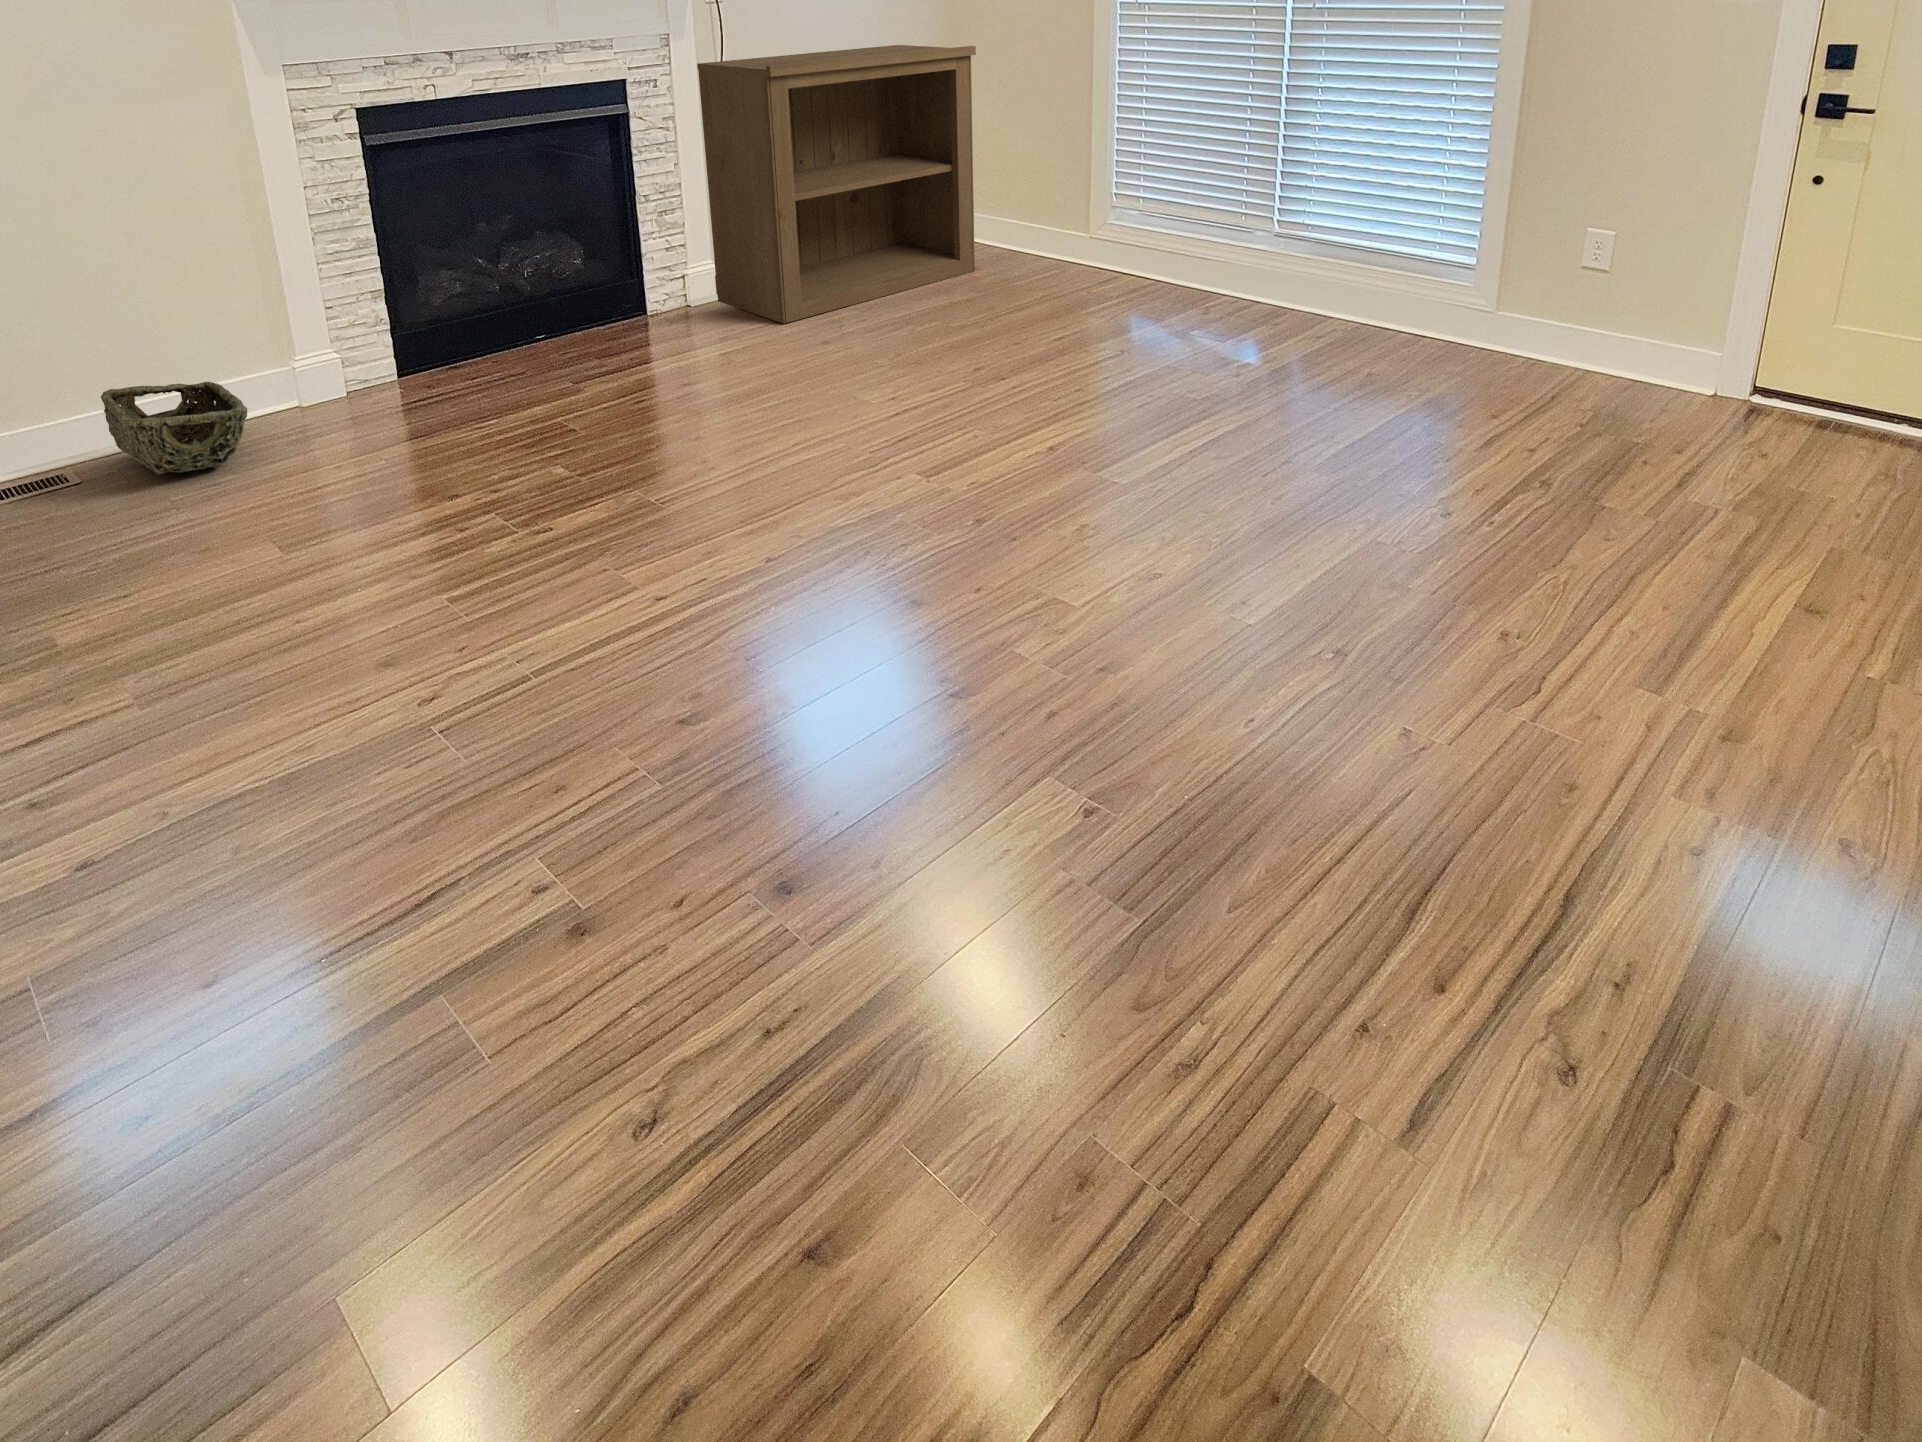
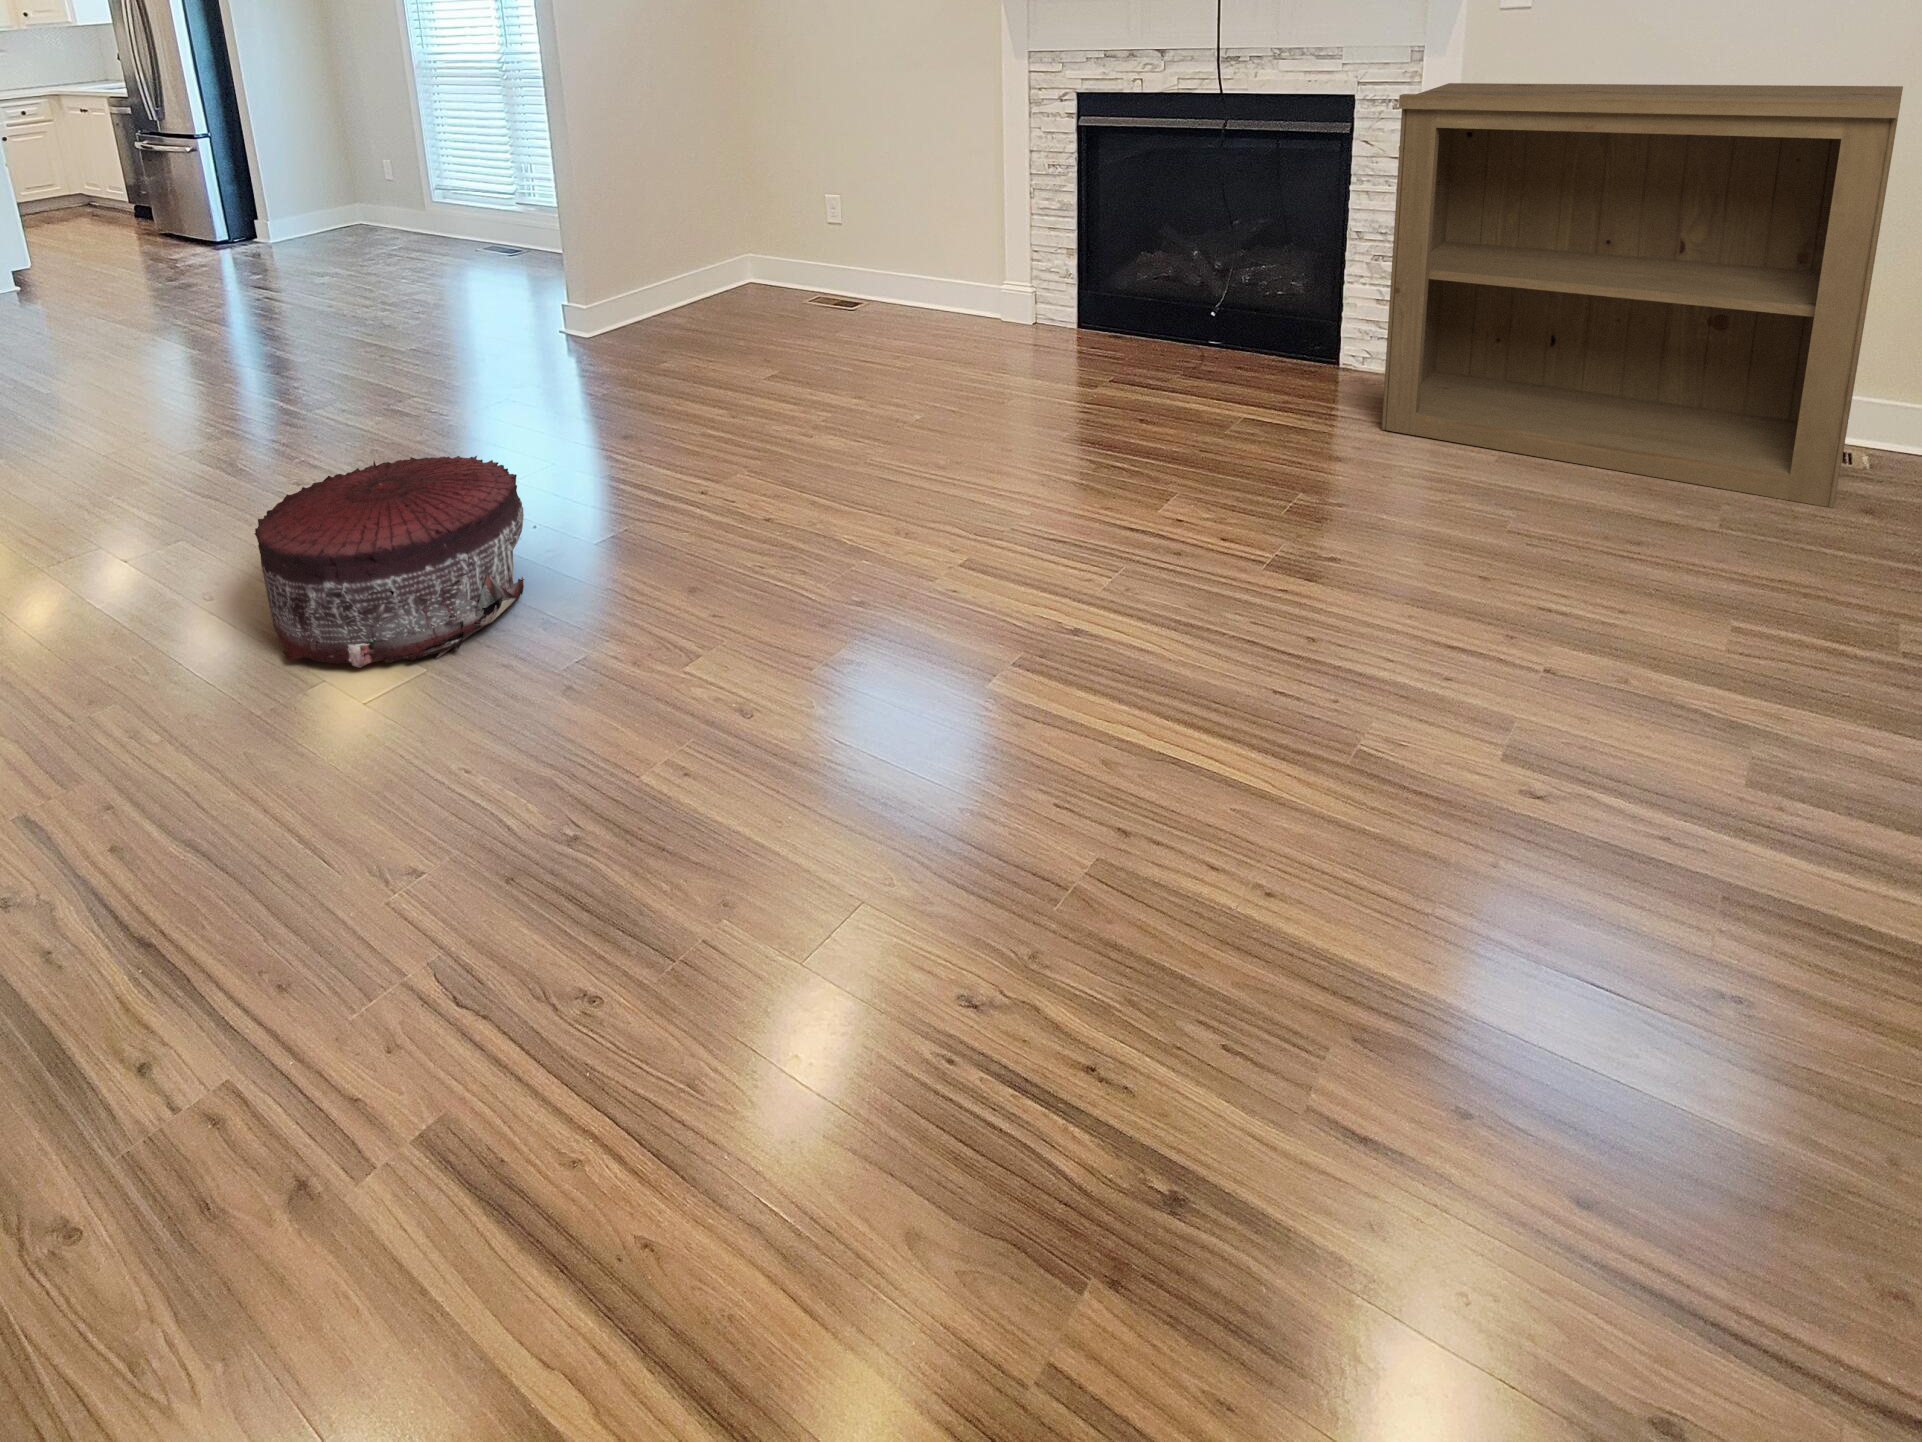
woven basket: present [101,382,247,474] -> none [841,266,953,335]
pouf: none [662,579,1046,966] -> present [255,456,524,668]

